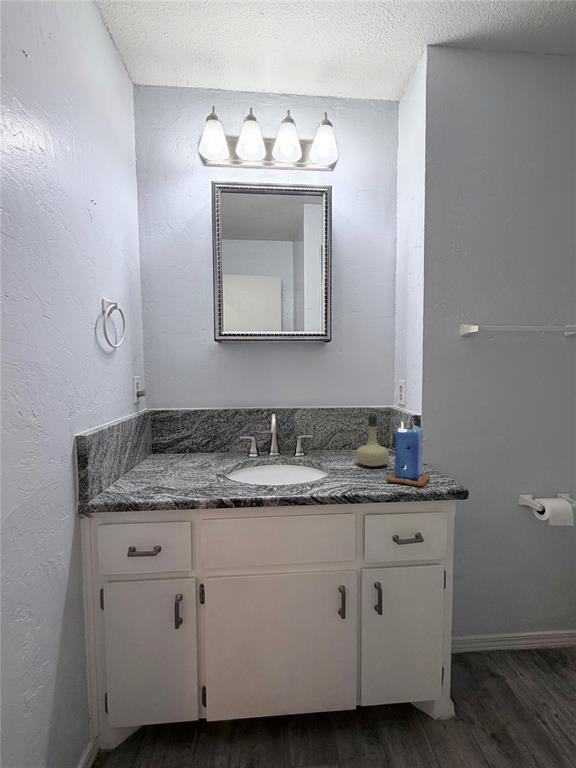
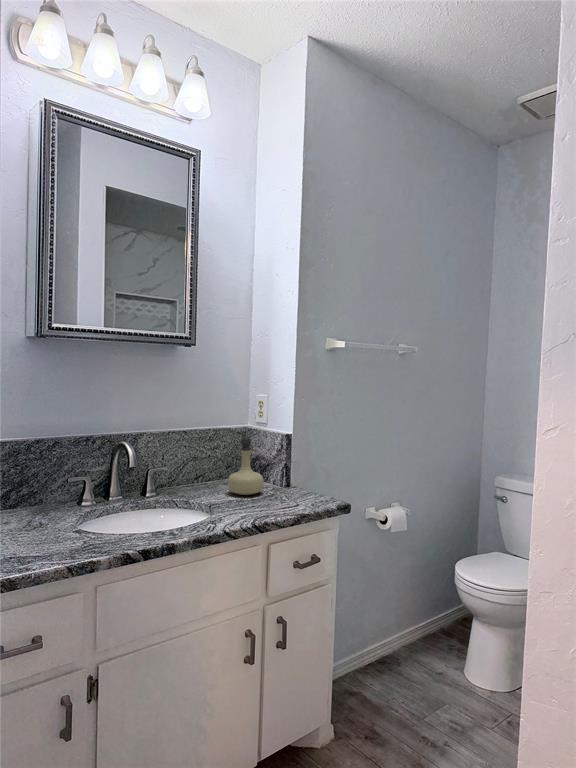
candle: present [387,422,430,487] -> none [279,443,317,507]

